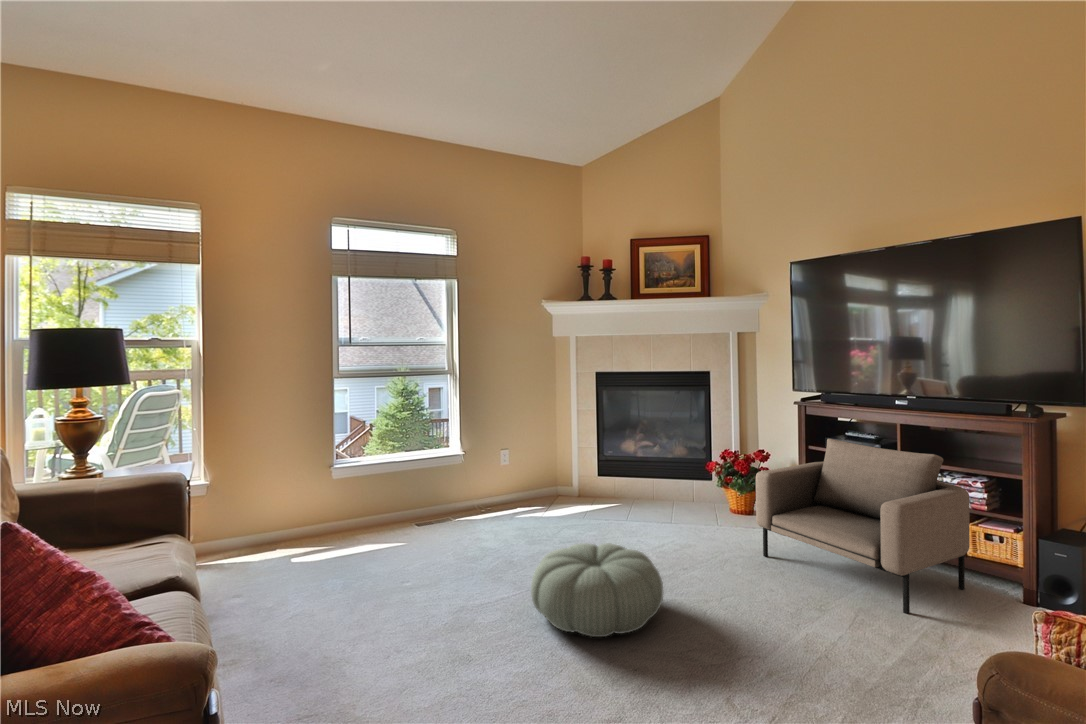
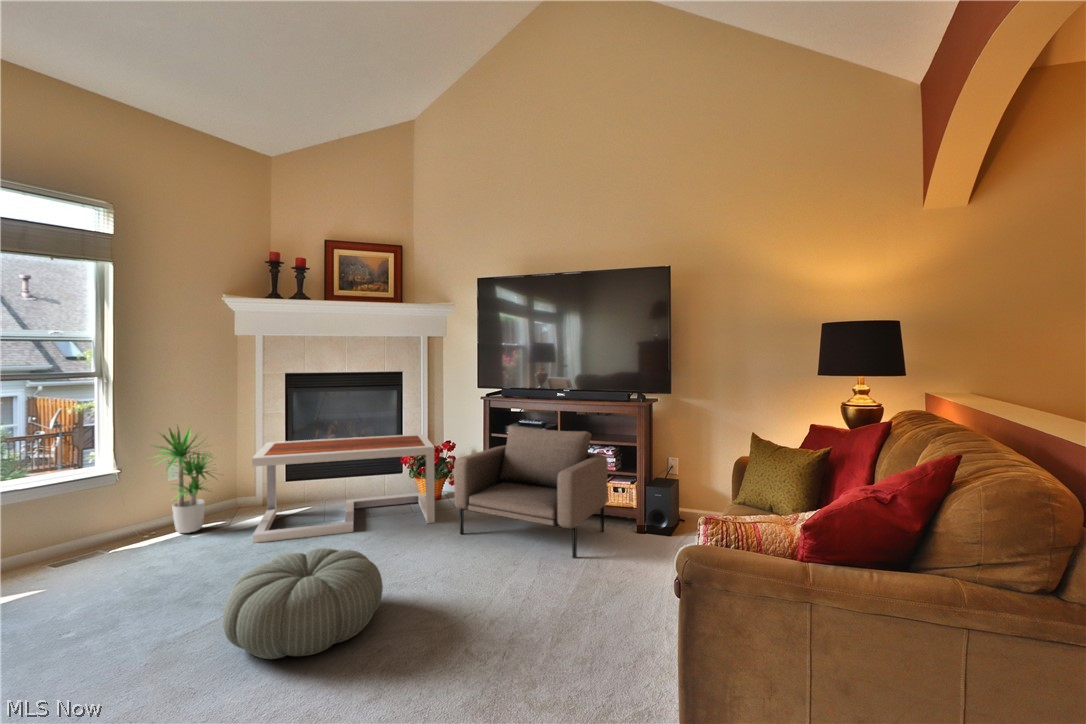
potted plant: none [490,416,550,510] -> present [155,427,215,533]
coffee table: none [565,438,738,539] -> present [252,434,435,543]

